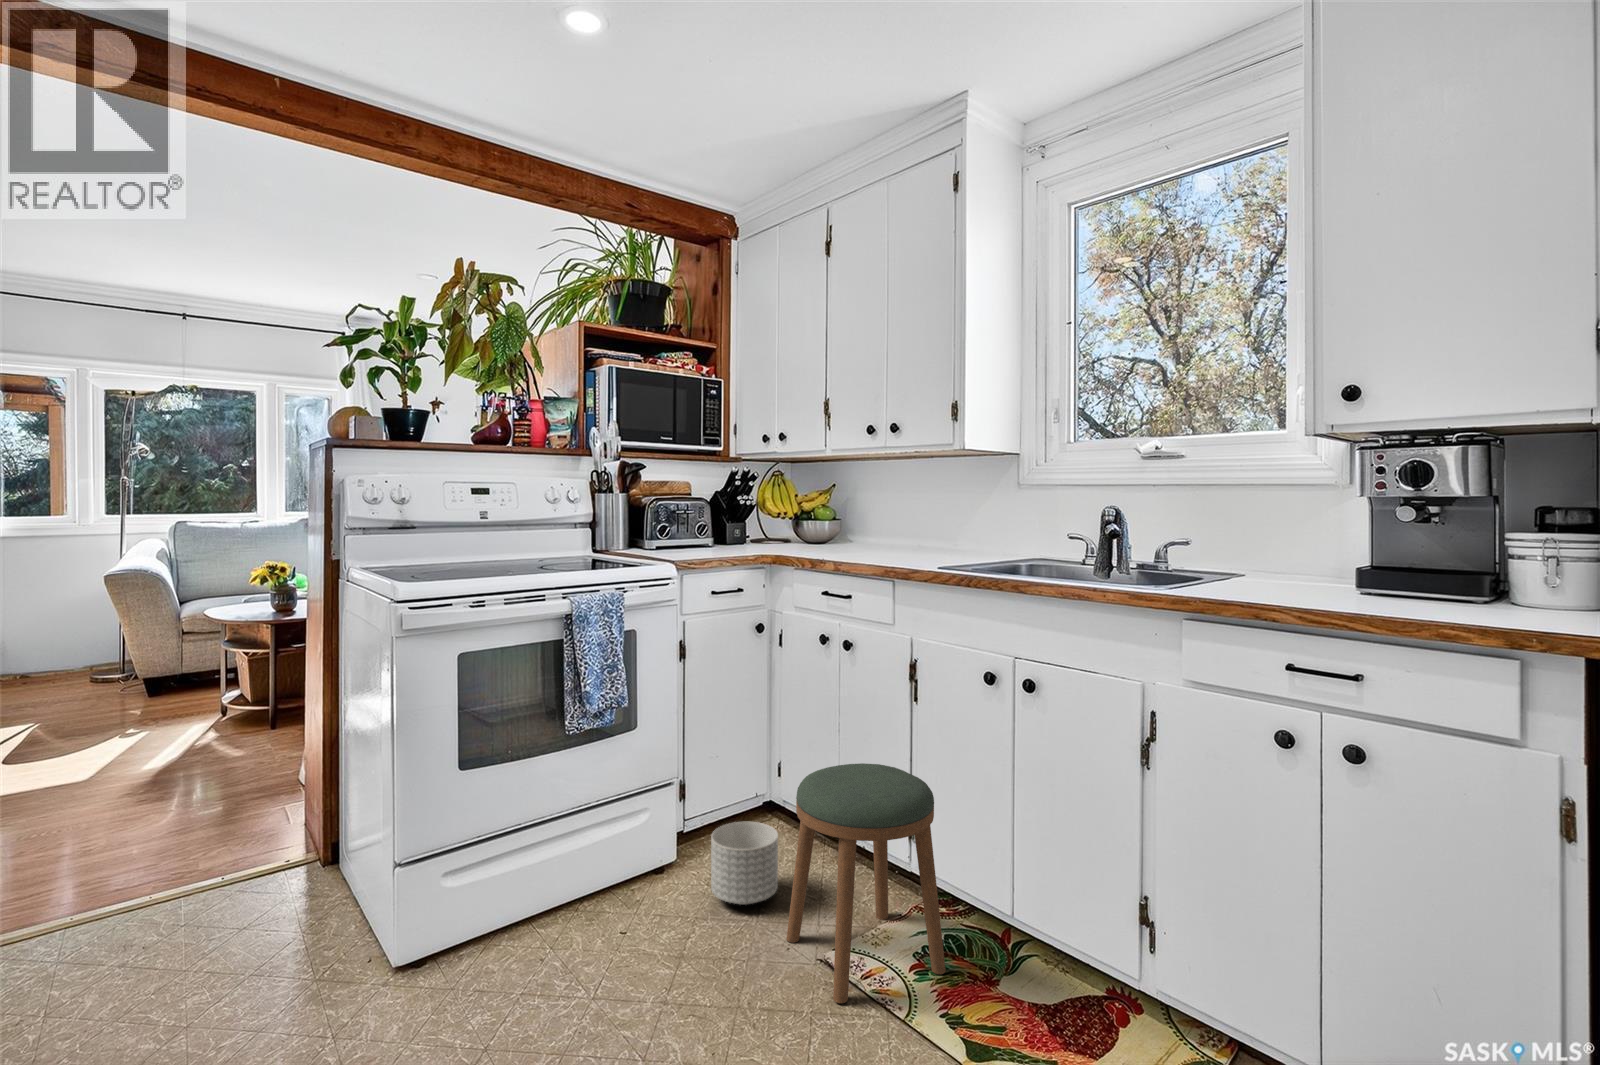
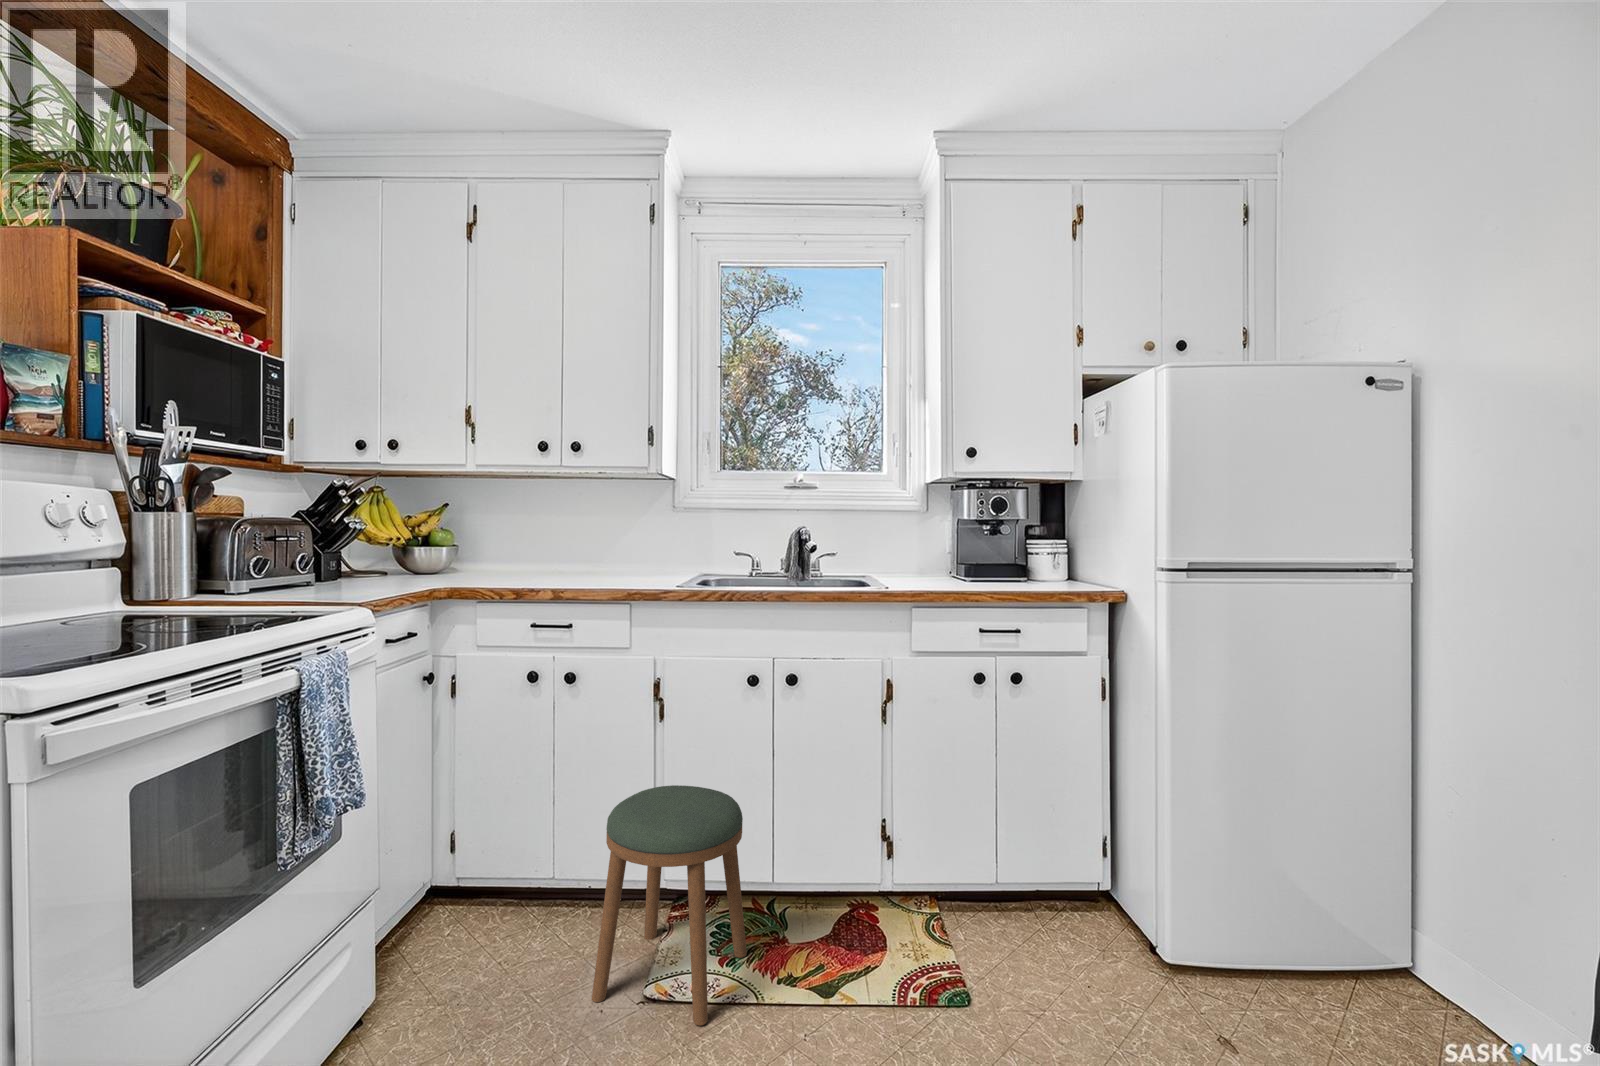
planter: present [711,822,778,905] -> none [459,895,543,1001]

